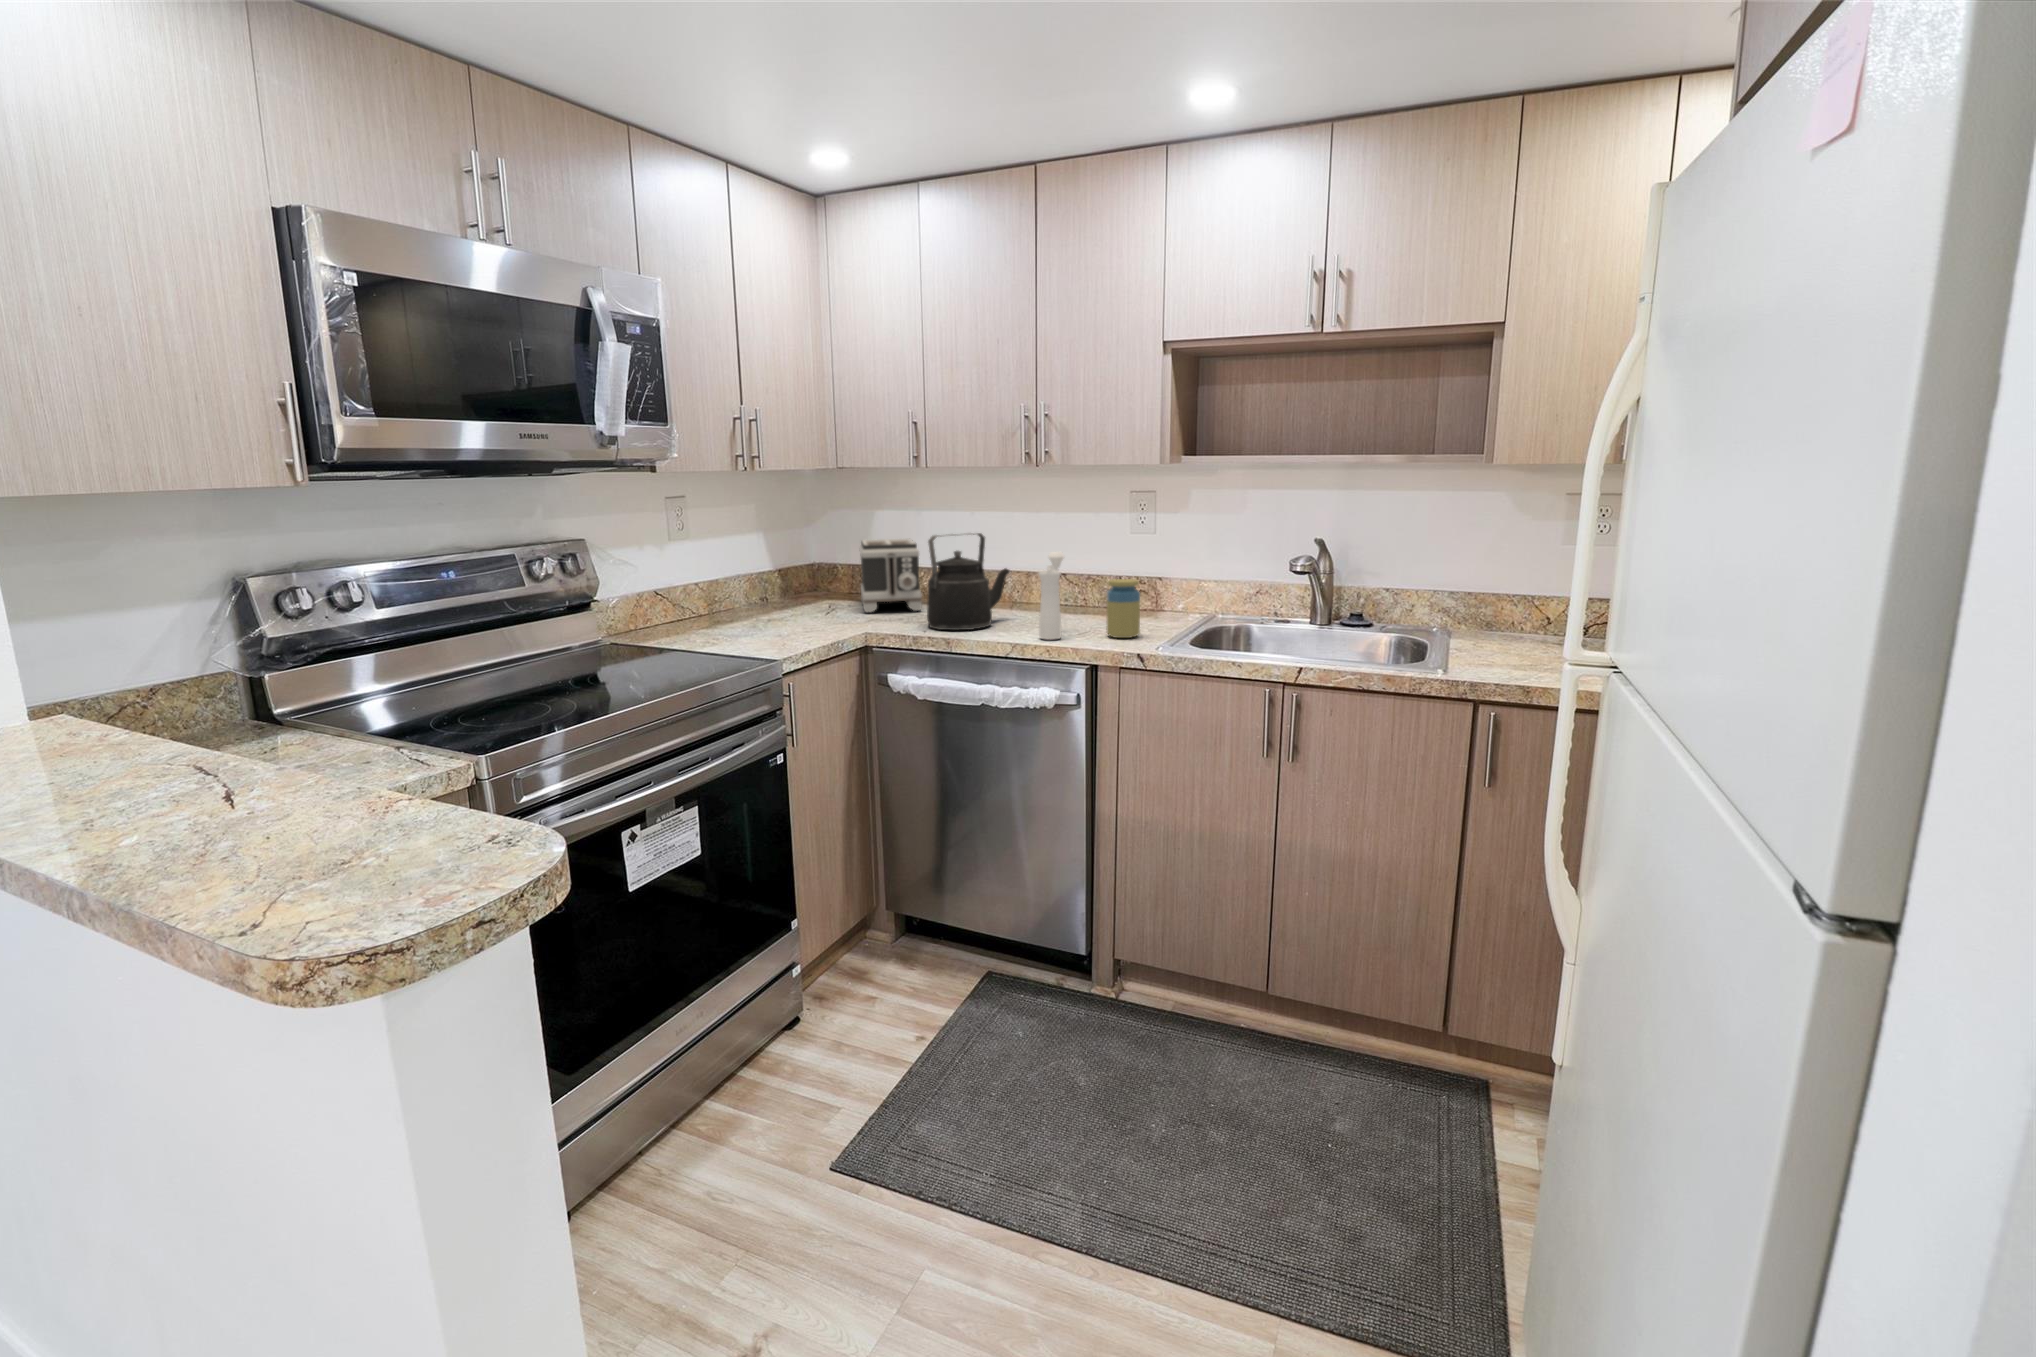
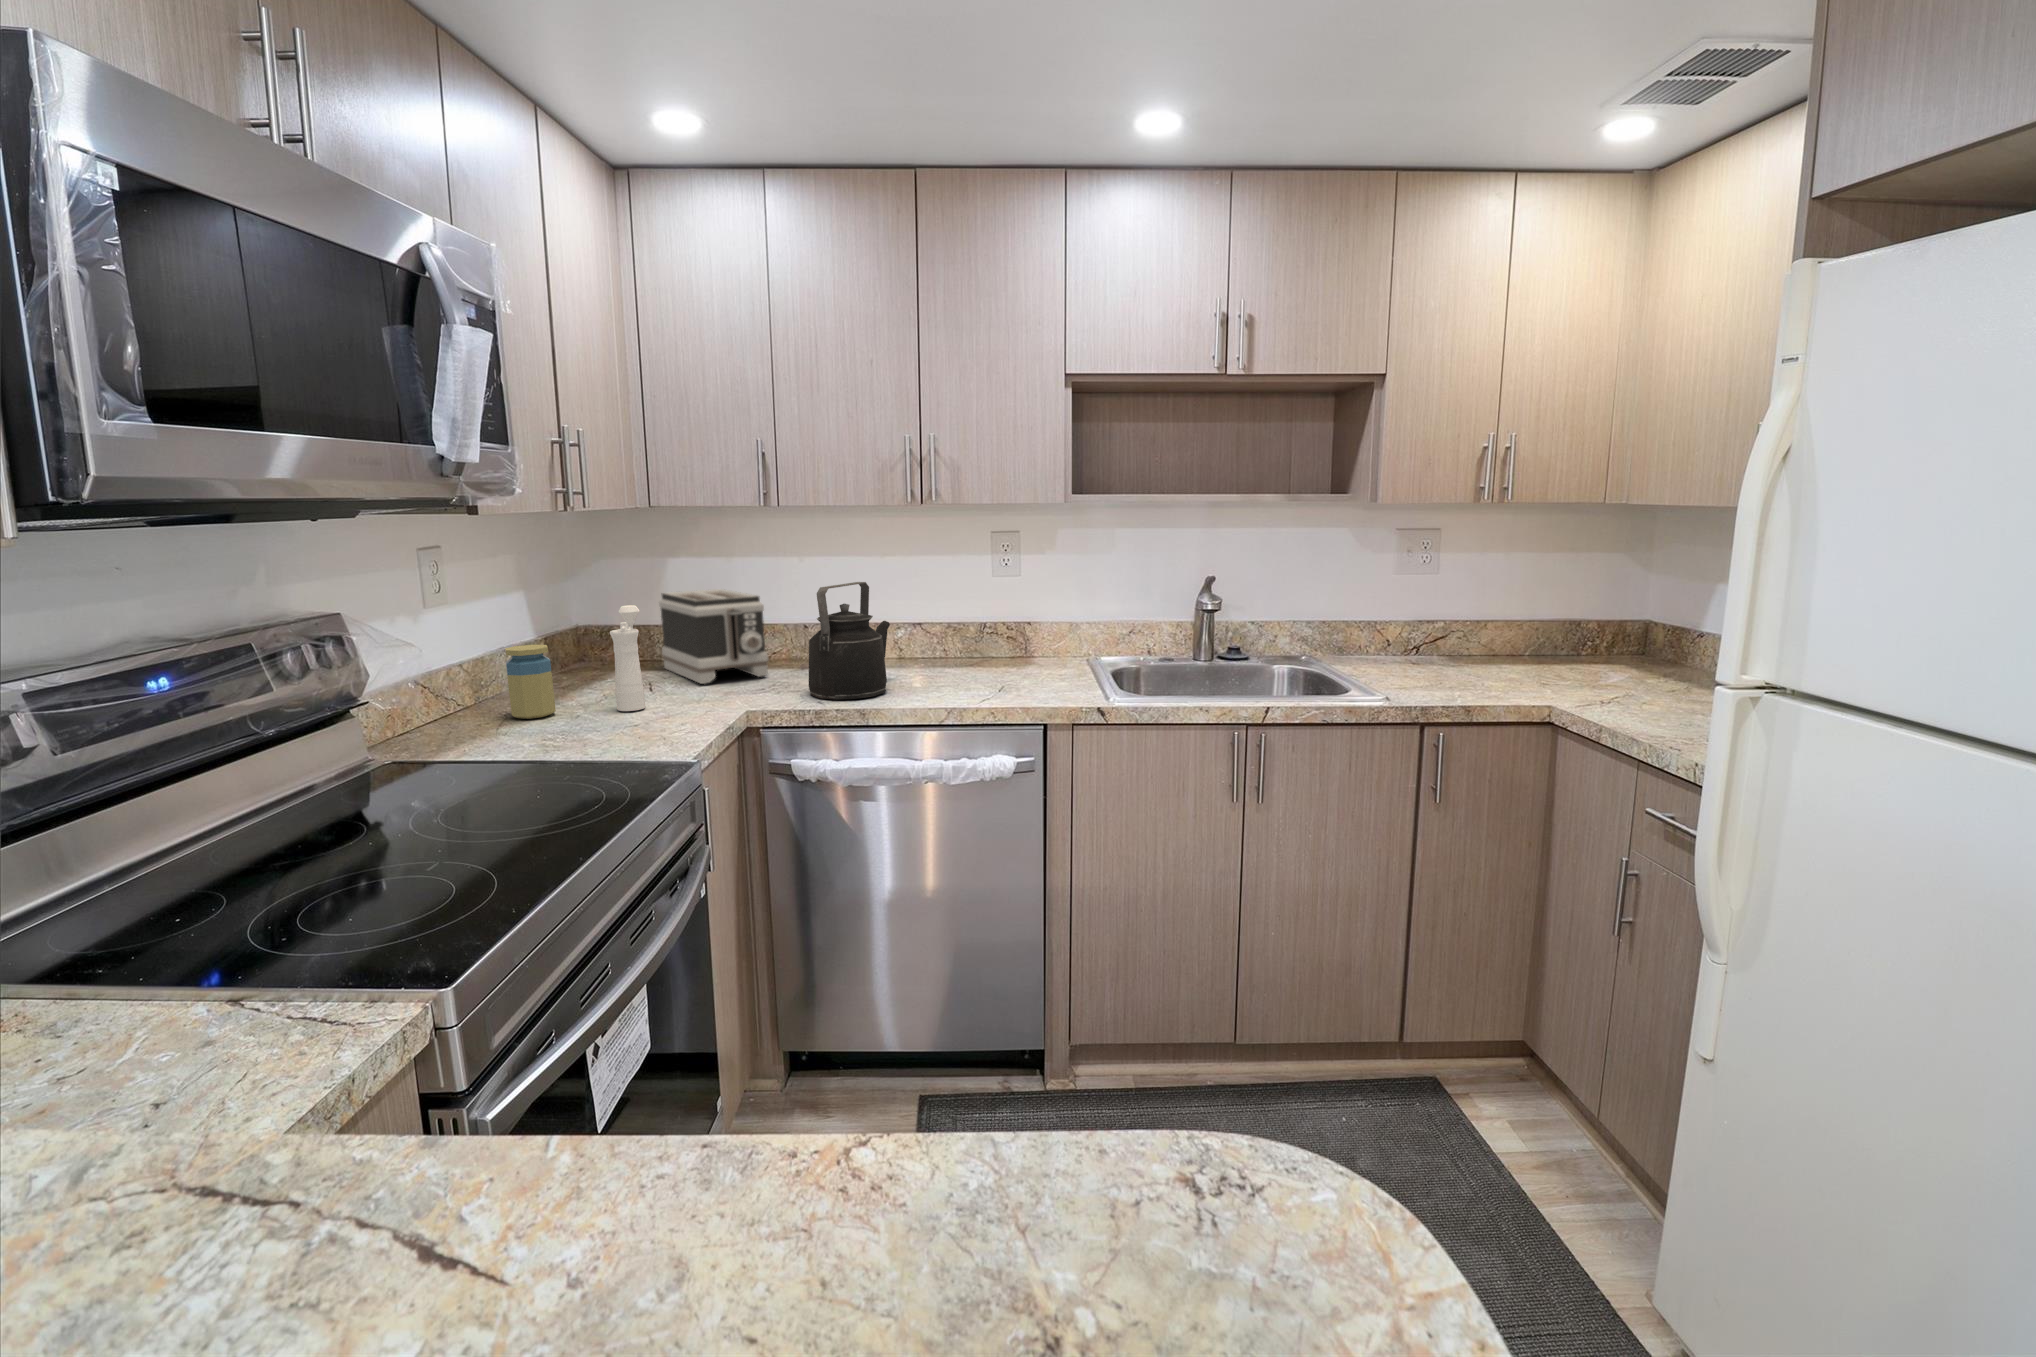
pepper mill: present [1039,552,1064,639] -> present [610,605,645,711]
jar: present [1107,579,1140,638] -> present [505,645,556,719]

